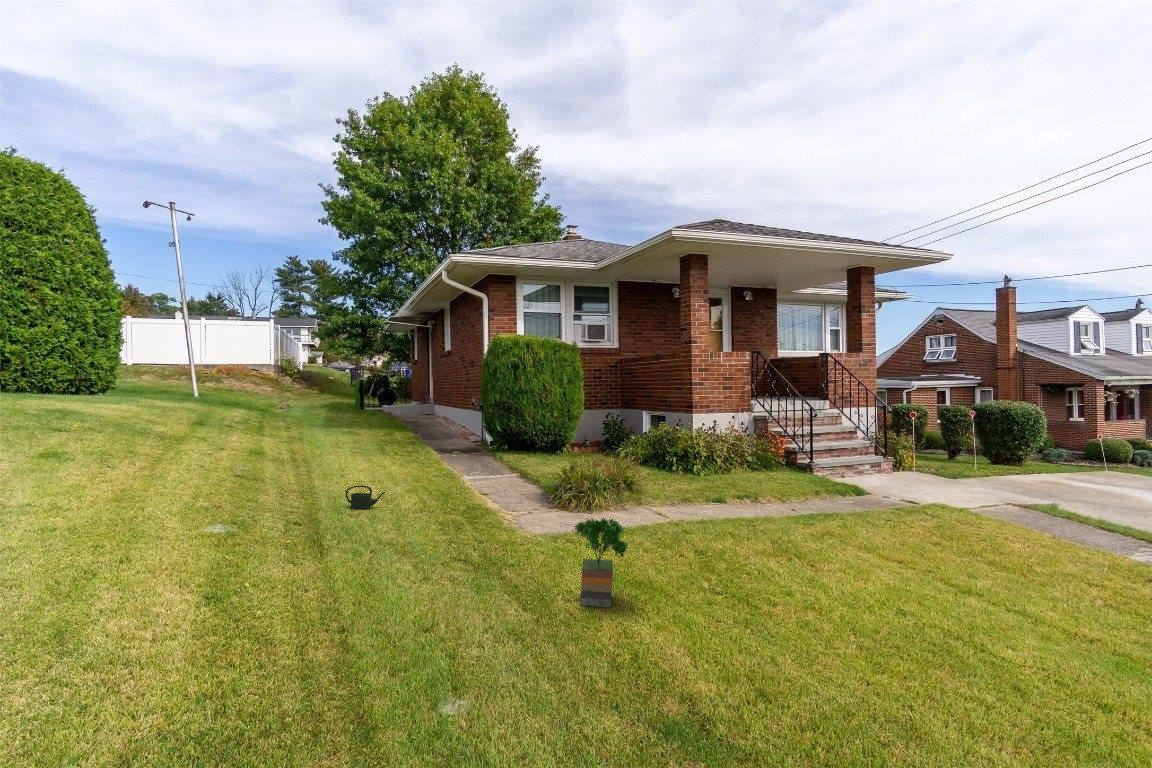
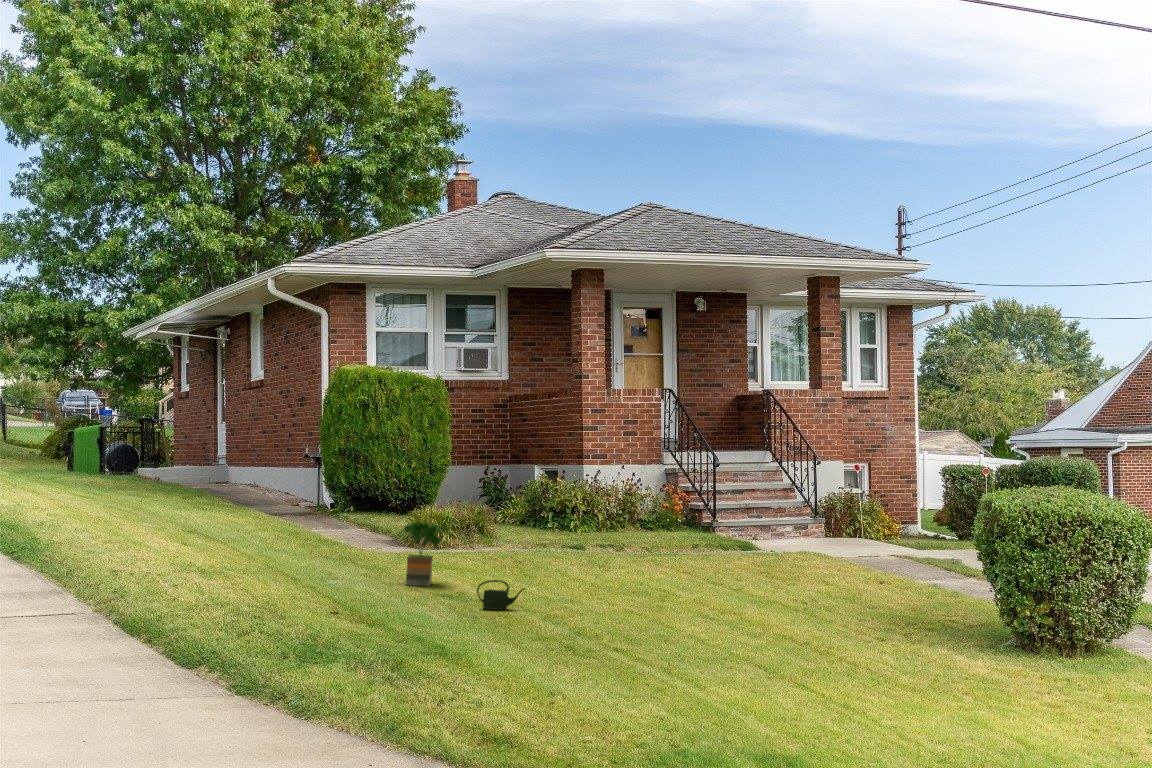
watering can: present [345,485,385,509] -> present [477,580,525,610]

